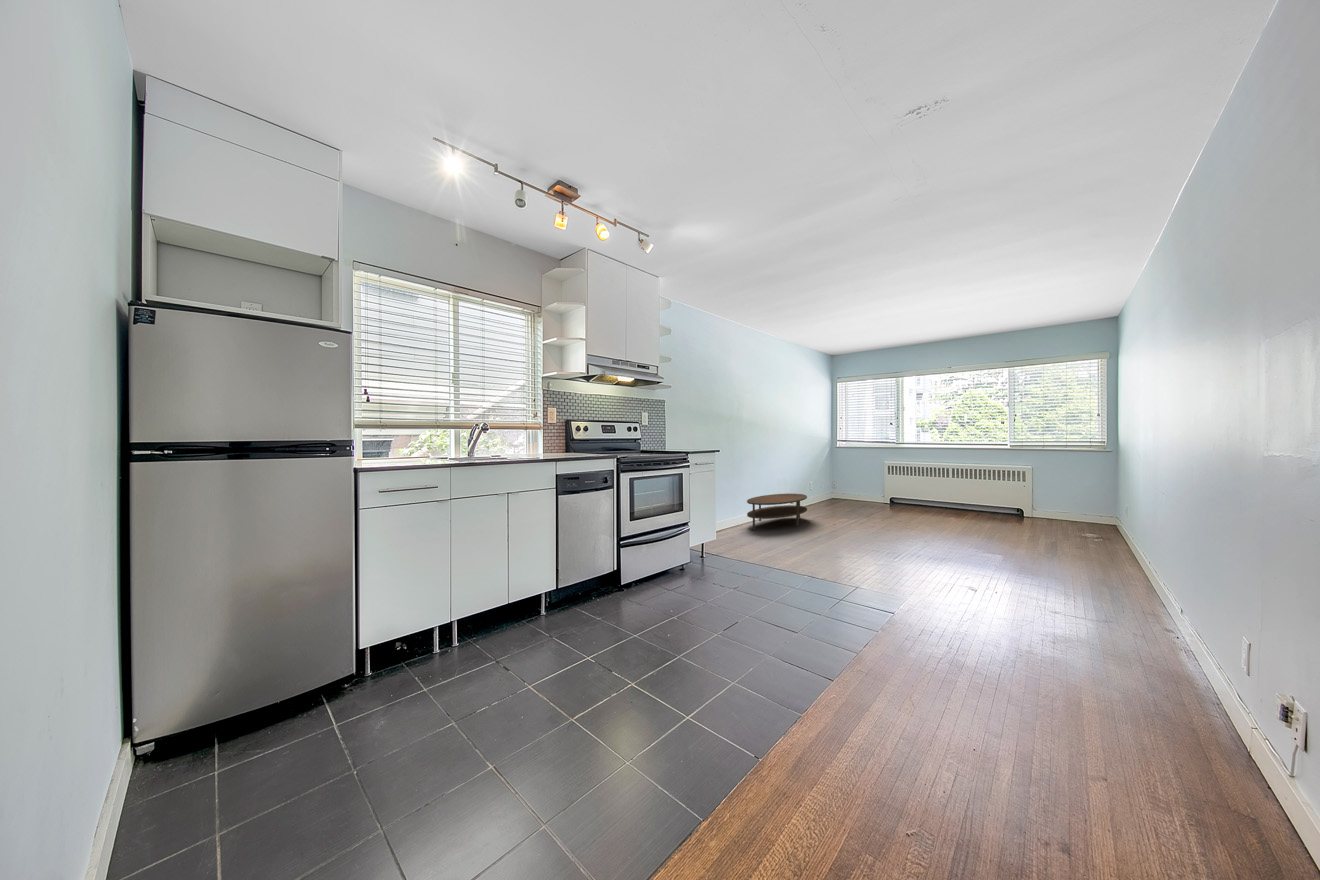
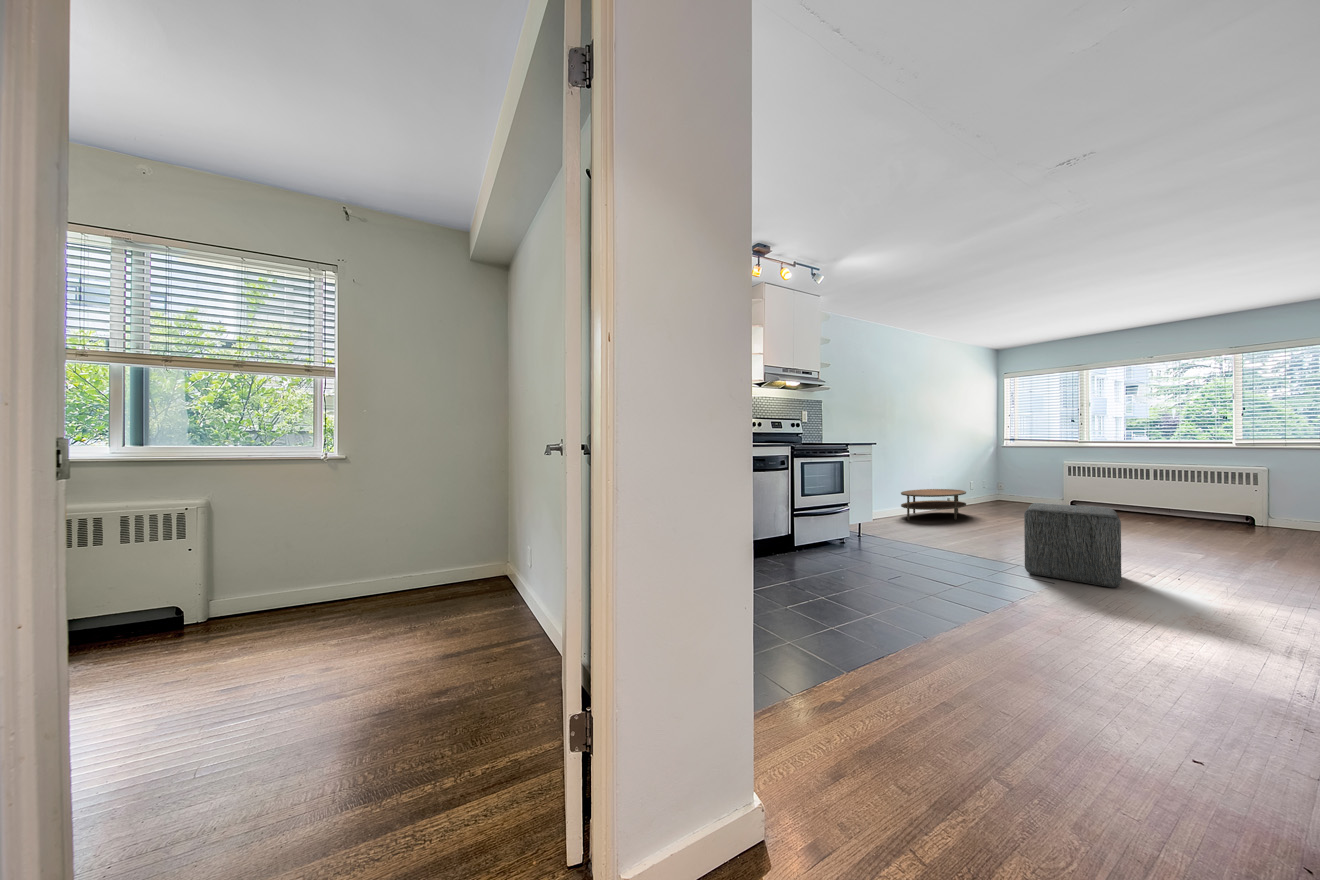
ottoman: none [862,515,948,608] -> present [1024,503,1121,587]

